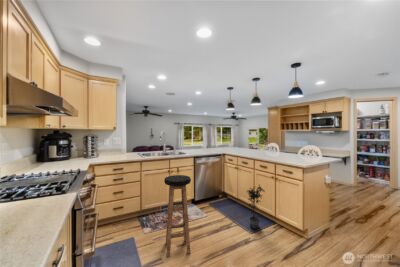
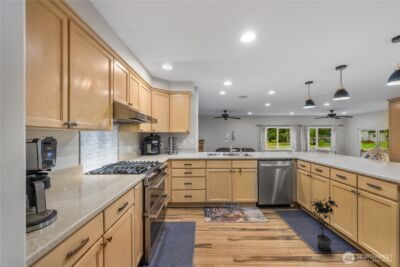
bar stool: present [164,175,191,257] -> none [216,174,240,250]

